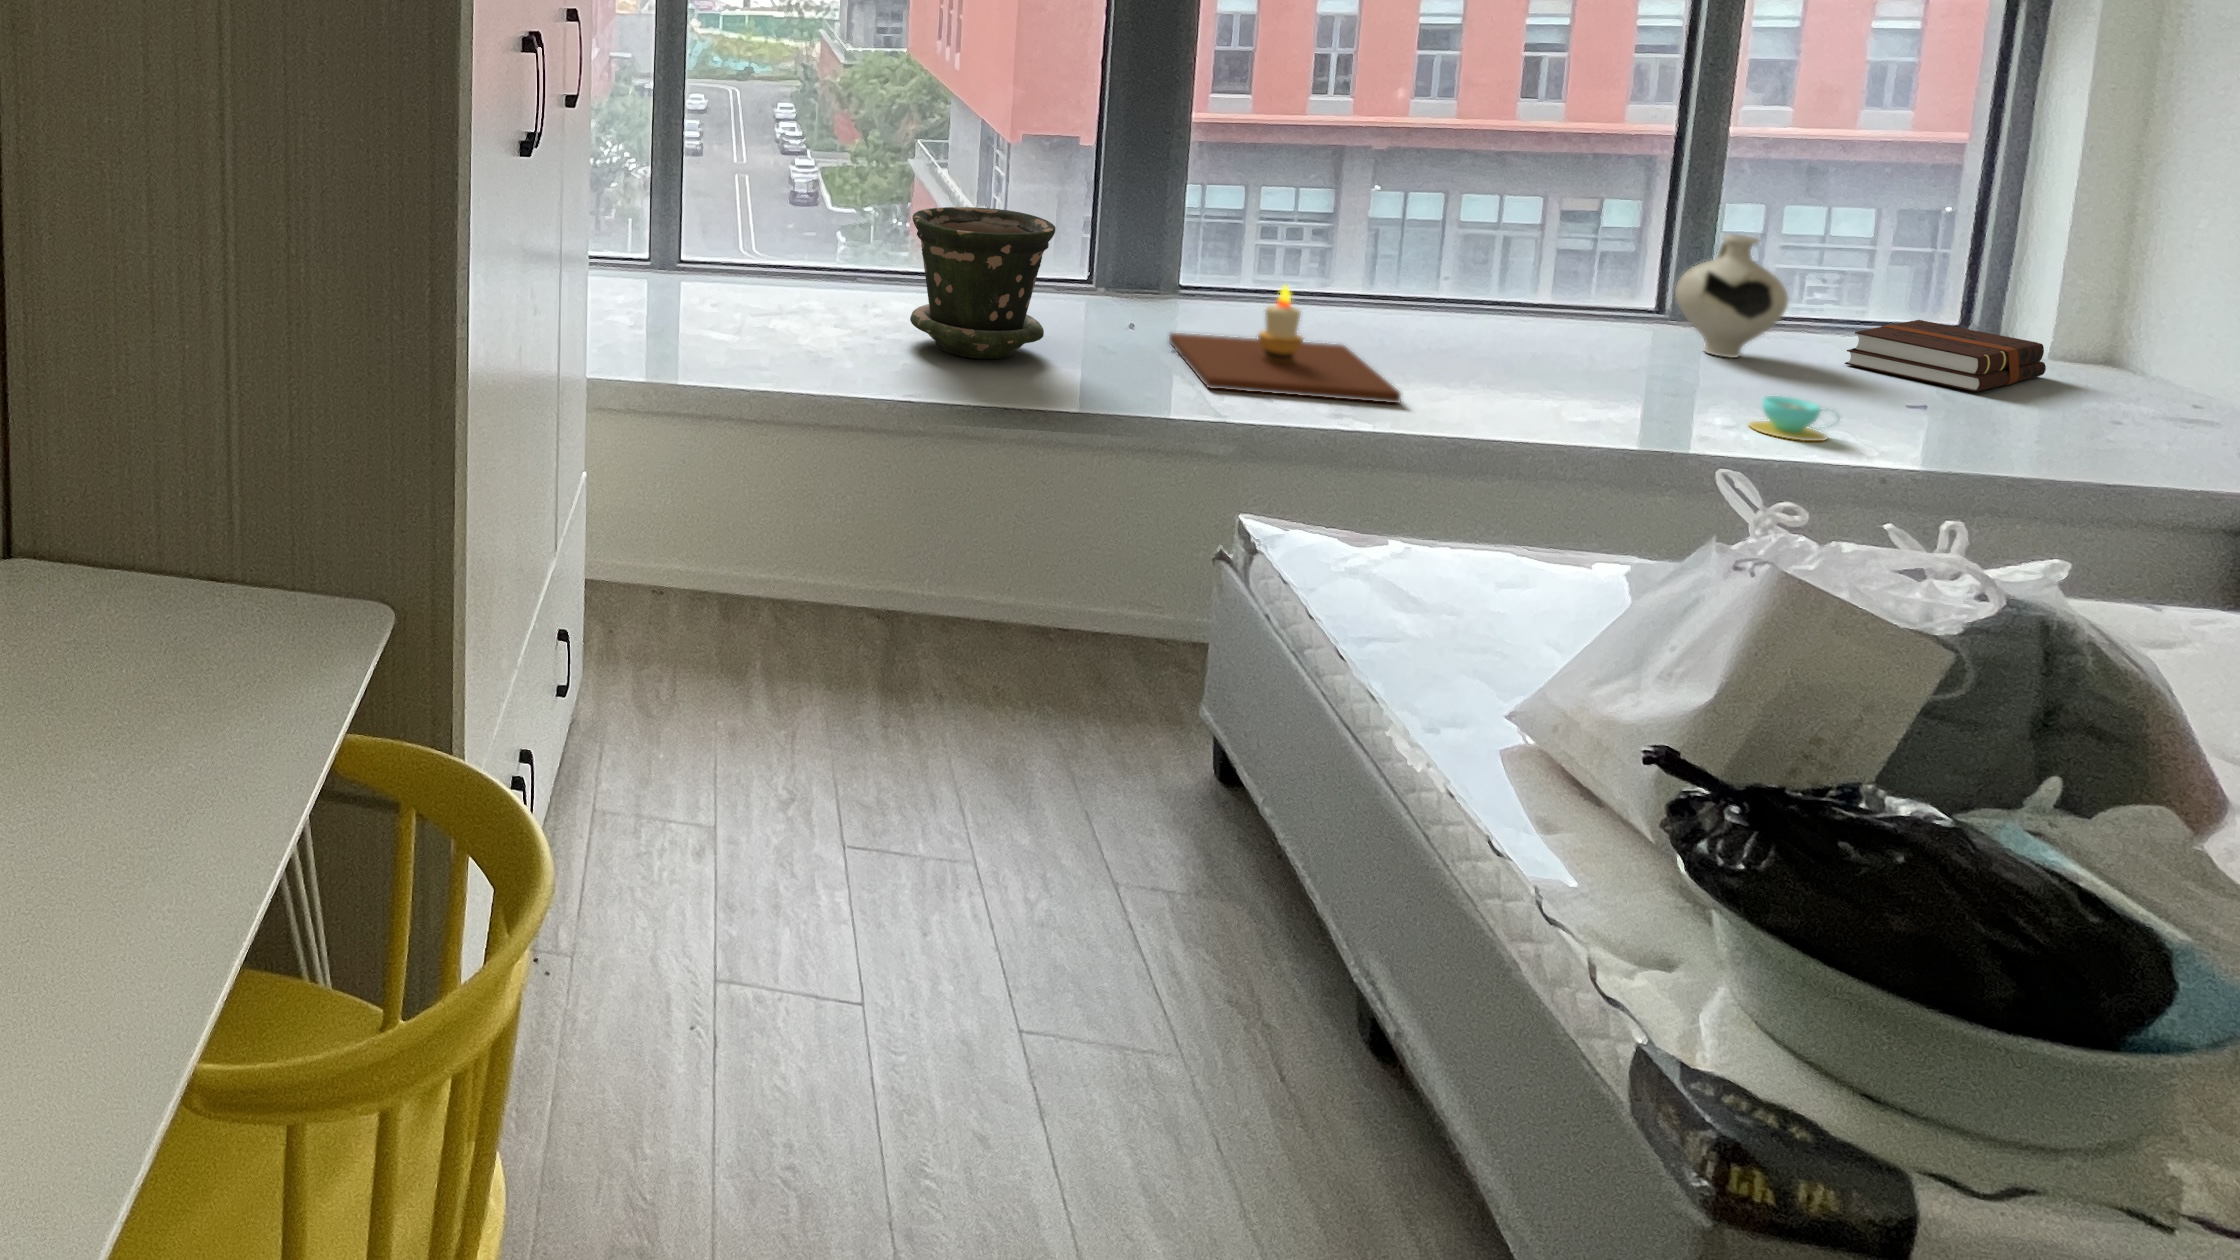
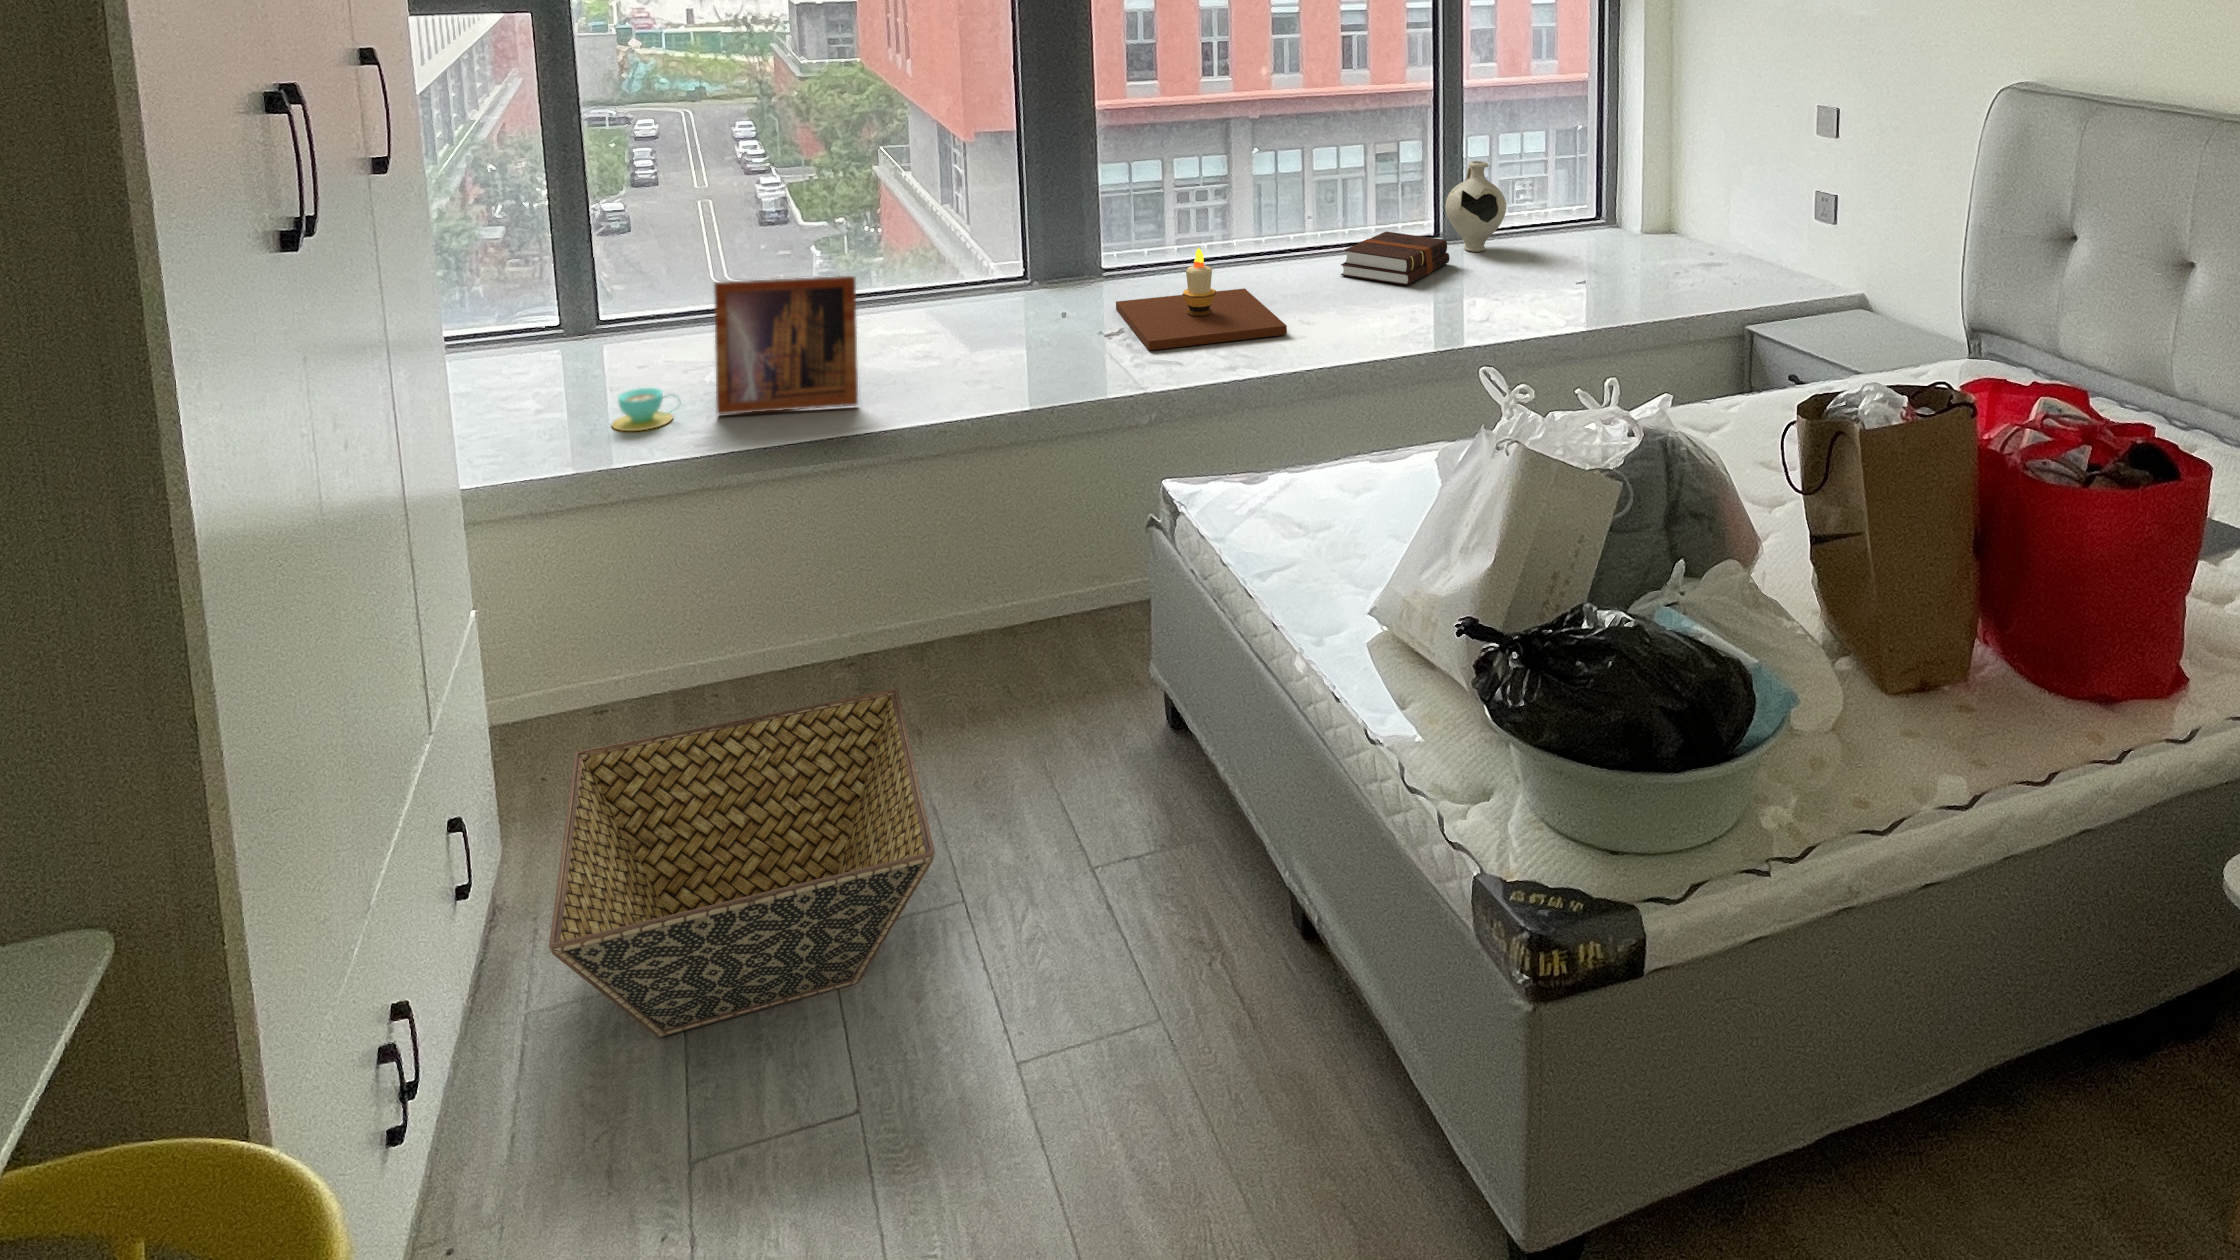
flower pot: present [910,207,1055,359] -> none [880,212,1012,361]
picture frame: none [743,240,886,380] -> present [714,276,858,414]
hardback book: present [1845,320,2046,392] -> present [1341,231,1450,285]
teacup: present [1749,396,1827,441] -> present [612,388,675,431]
basket: none [583,614,924,908] -> present [549,689,935,1038]

